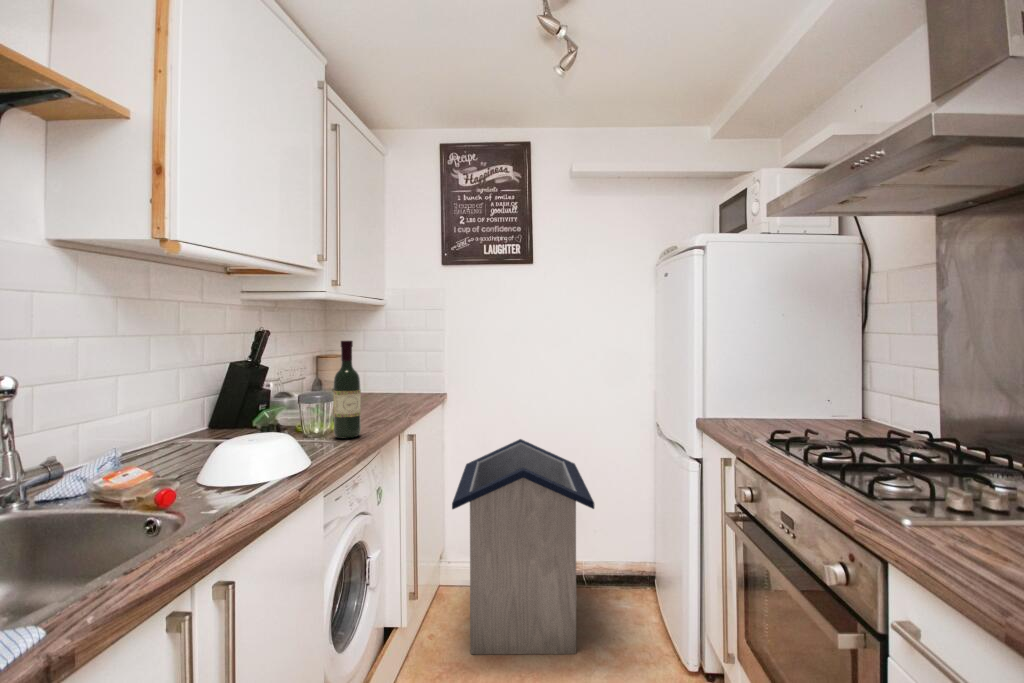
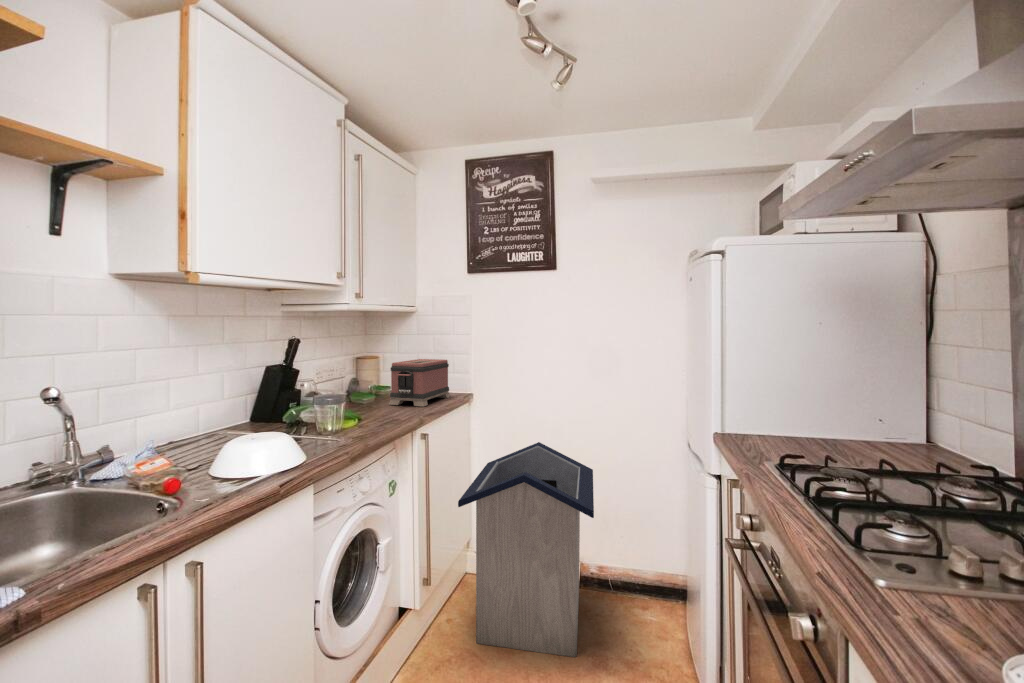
wine bottle: present [333,341,361,439] -> none [341,351,365,439]
toaster: none [361,356,424,405] -> present [389,359,450,407]

